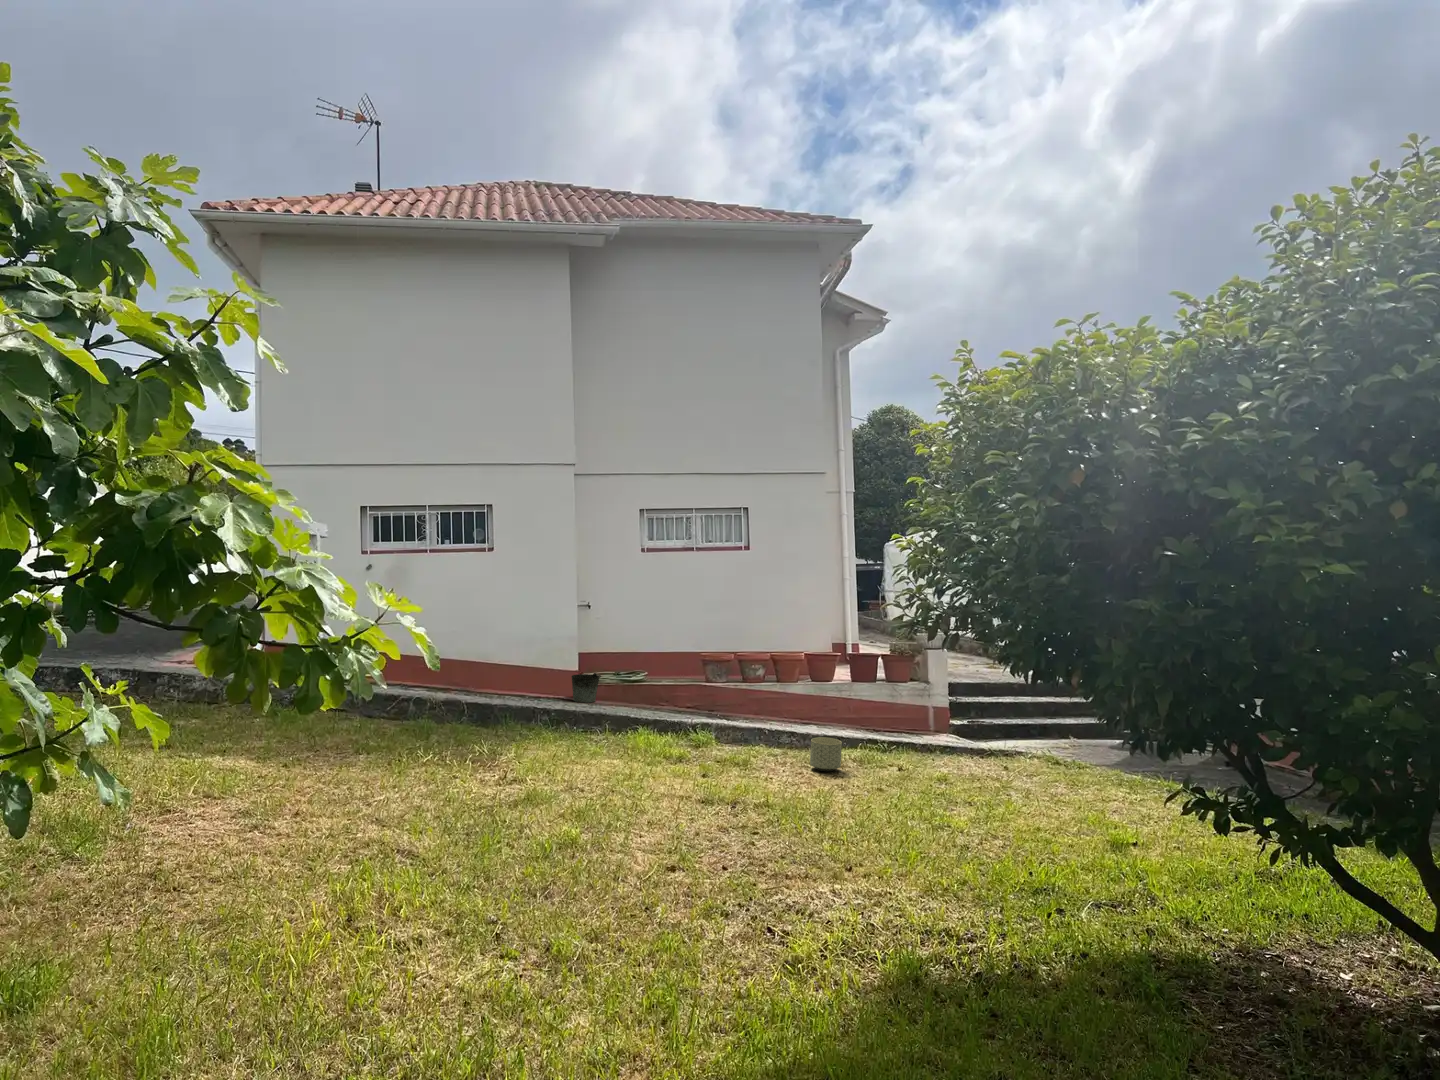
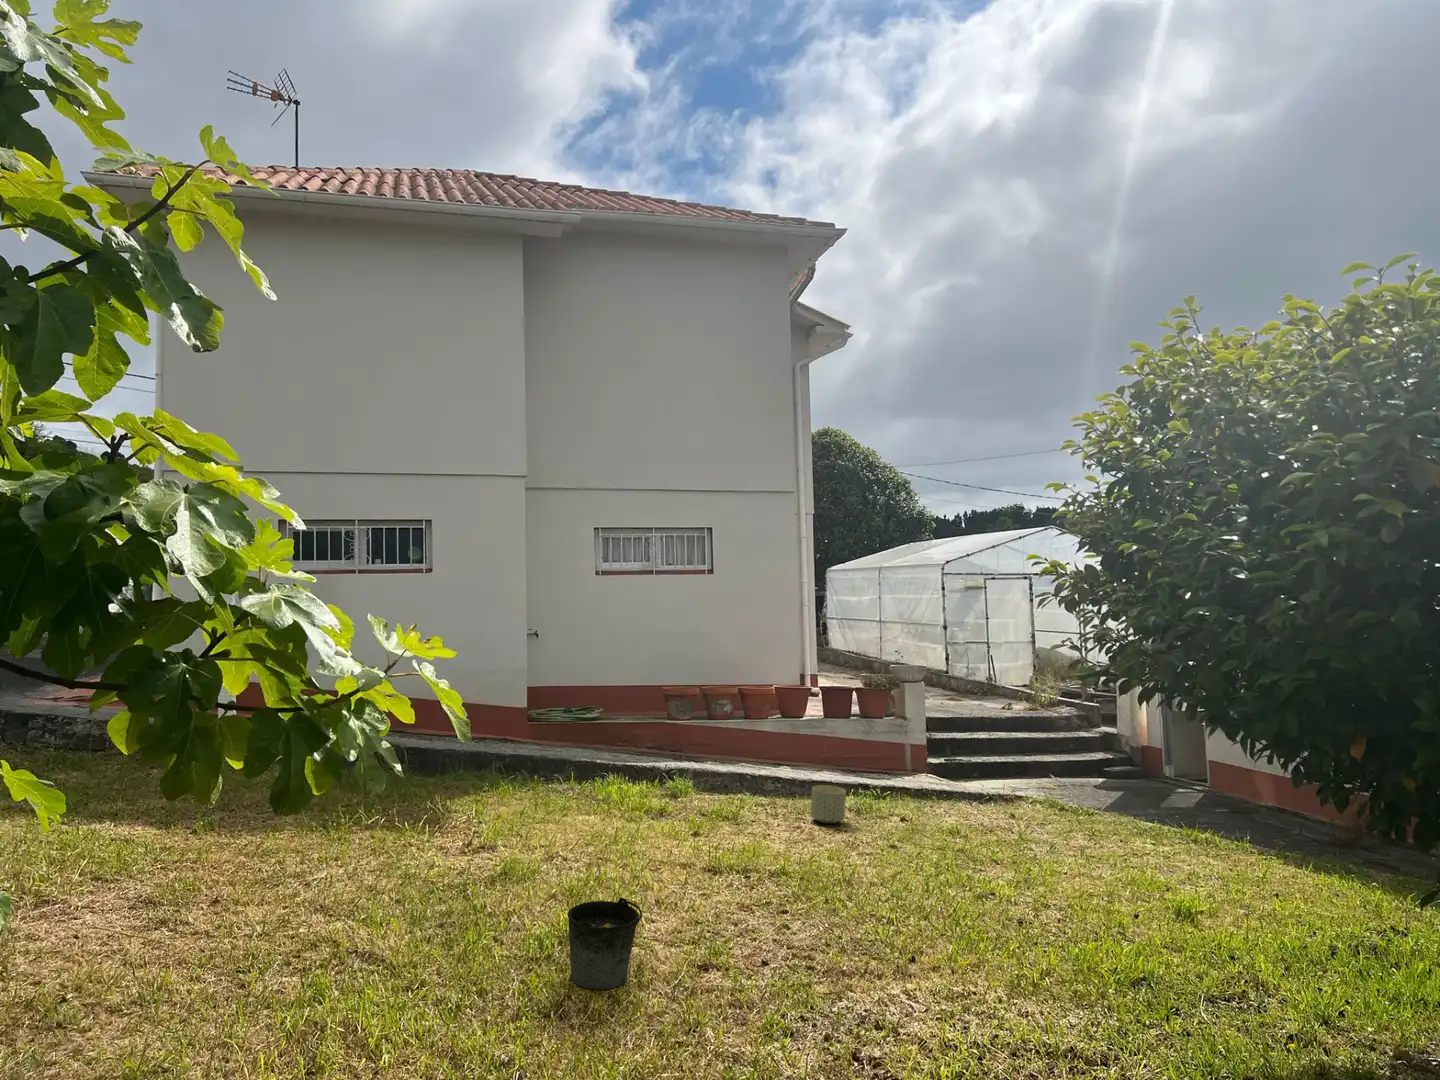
bucket: present [572,673,601,703] -> present [567,898,642,990]

